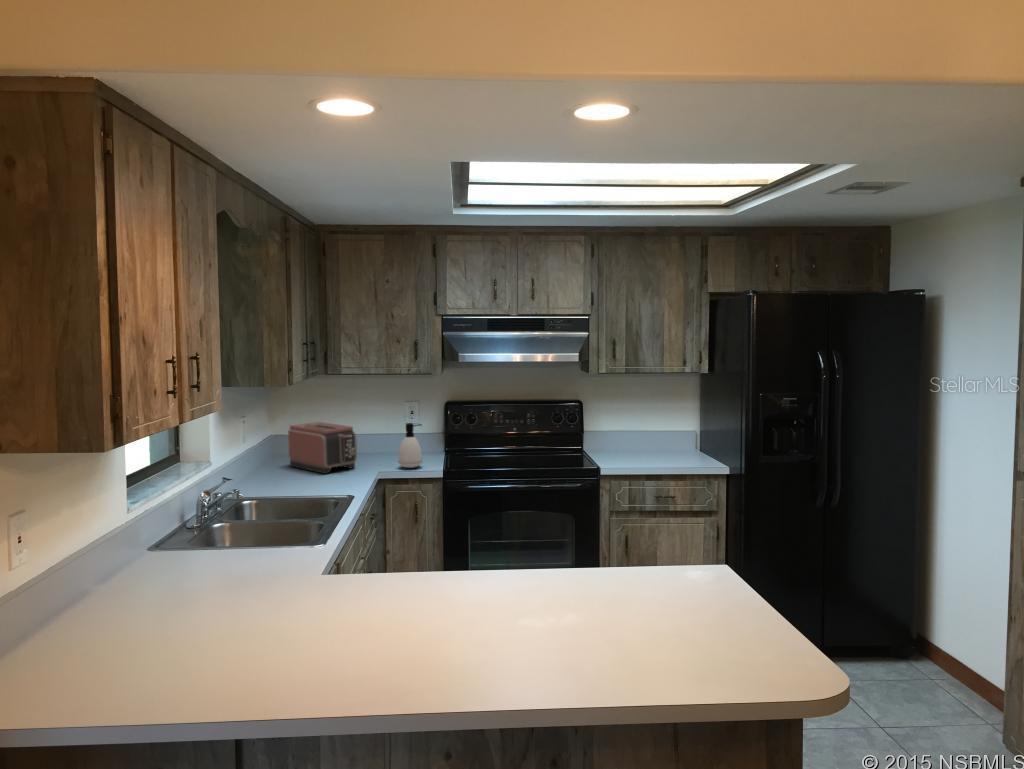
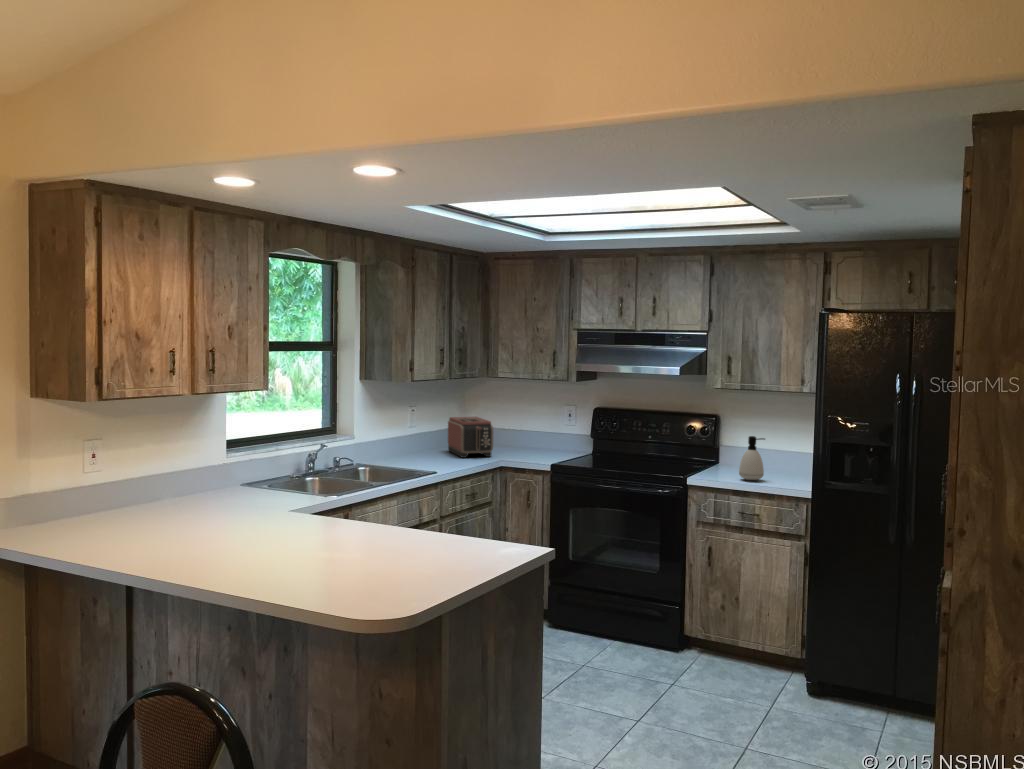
soap dispenser: present [398,423,422,468] -> present [739,436,765,480]

